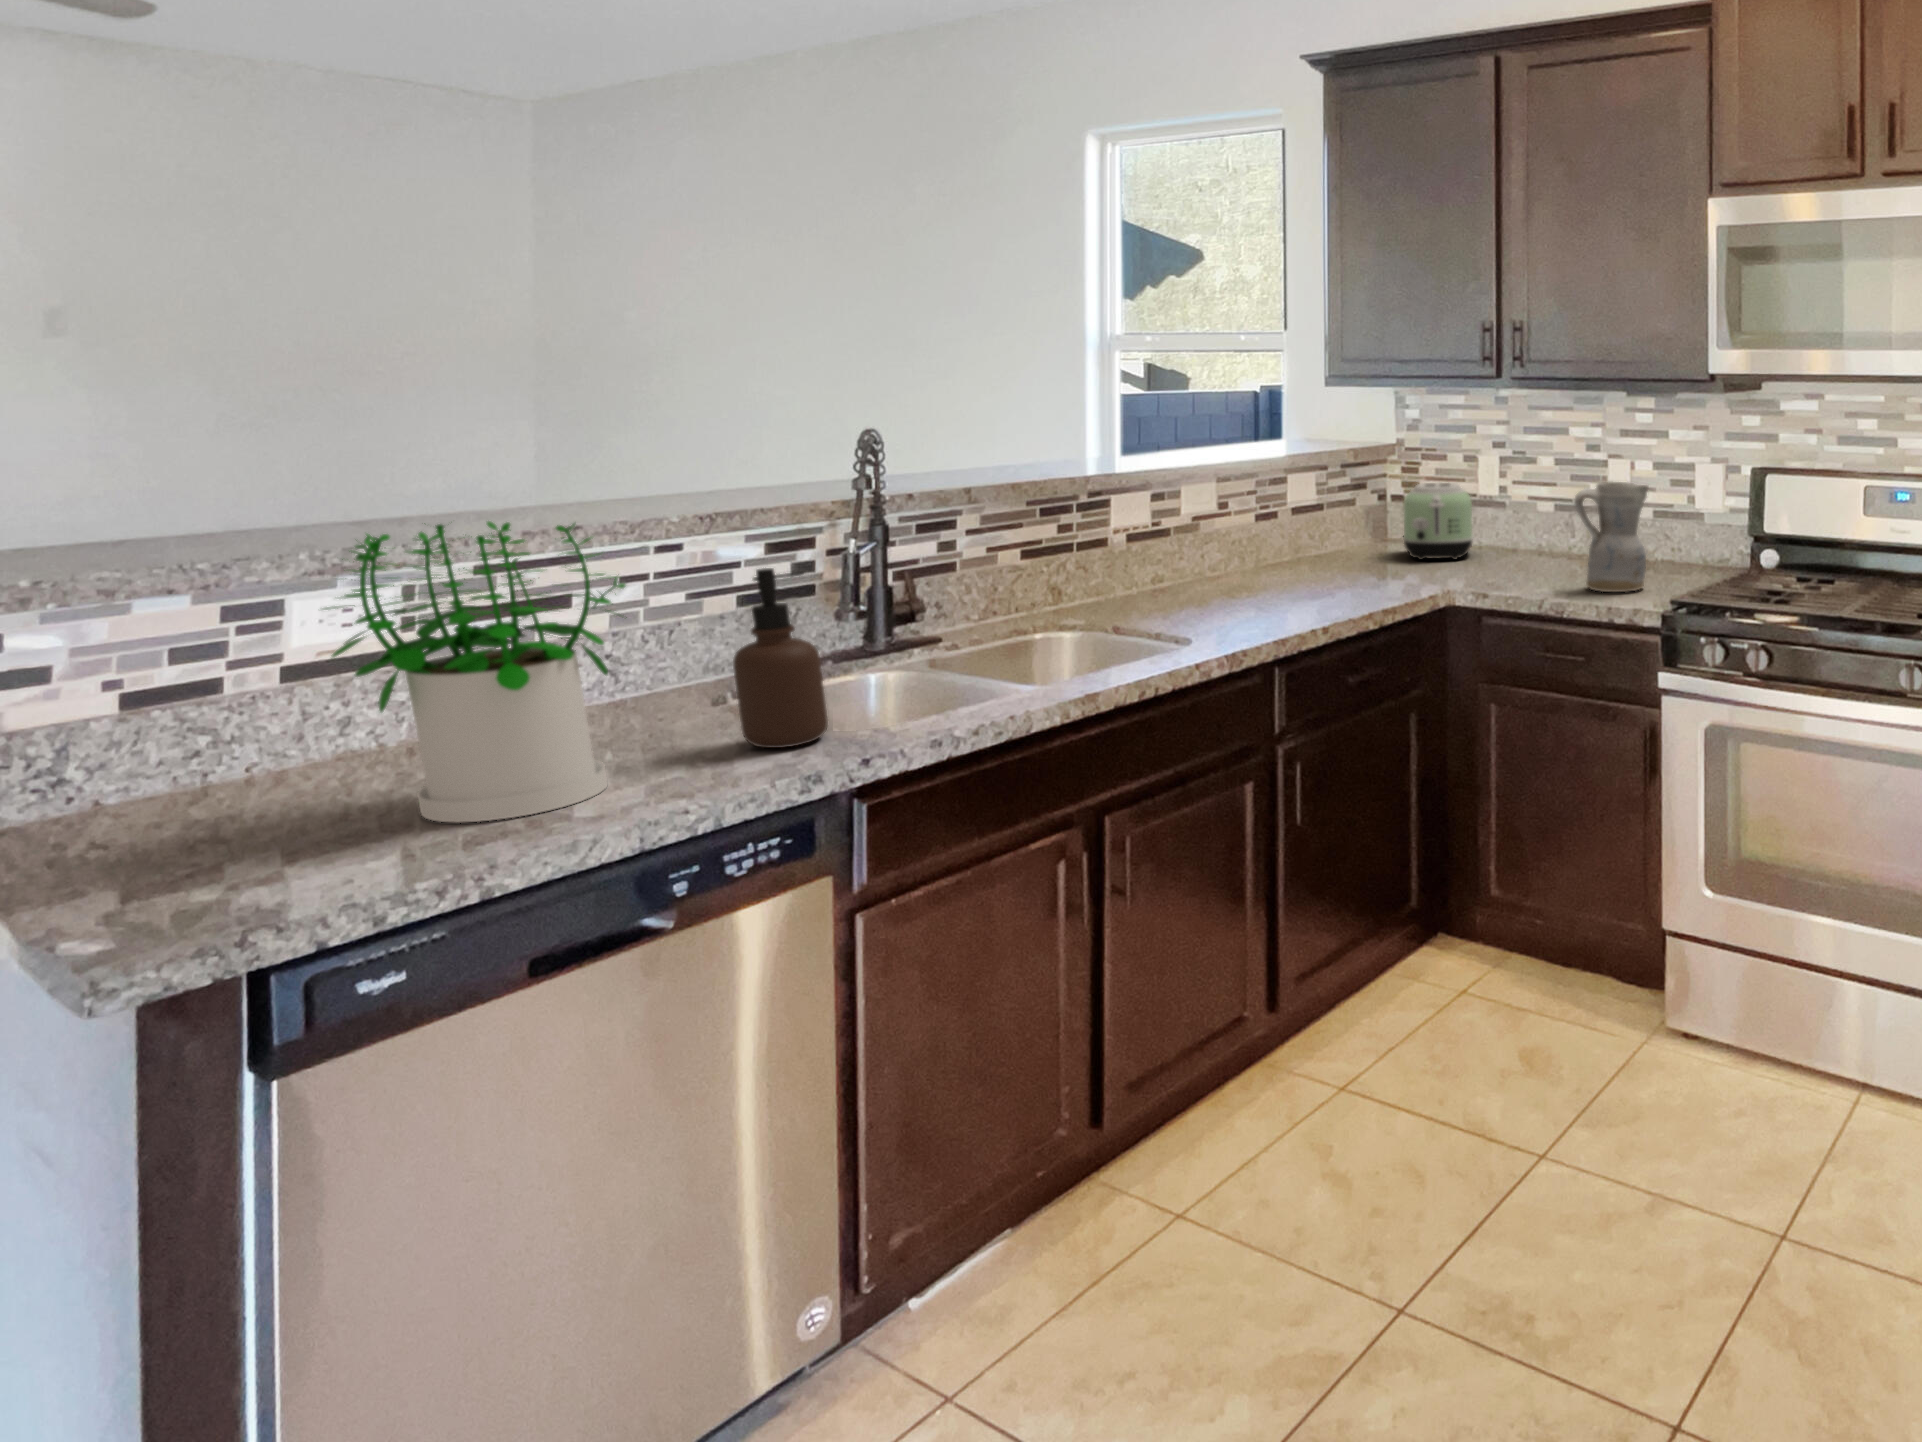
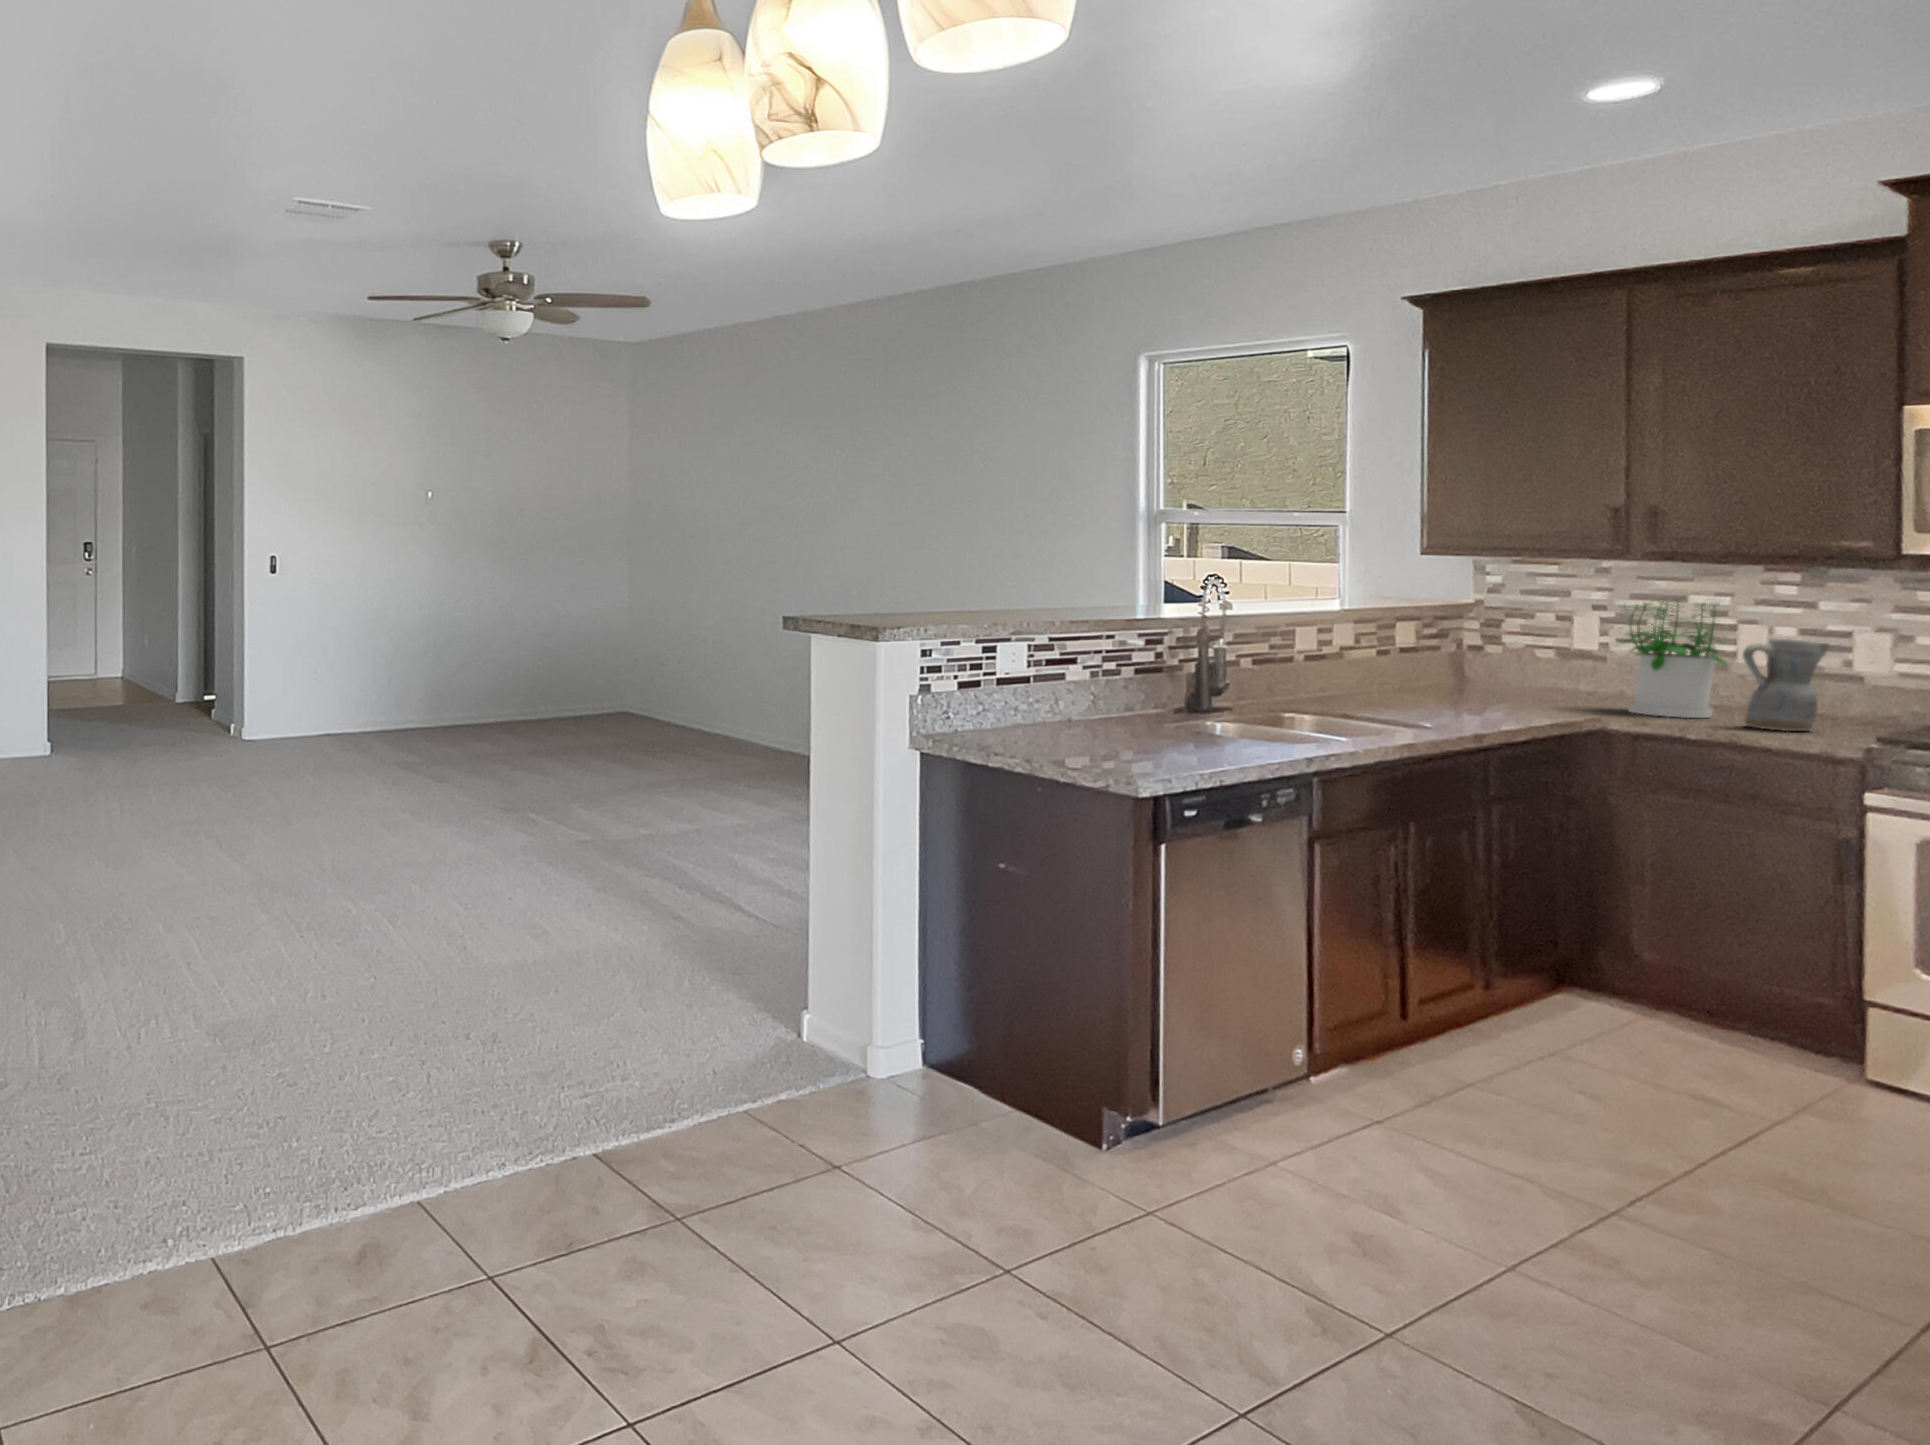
toaster: present [1403,483,1473,560] -> none [1499,636,1580,701]
potted plant: present [325,522,627,822] -> present [1617,600,1726,718]
soap dispenser: present [733,568,828,748] -> none [1208,647,1261,748]

